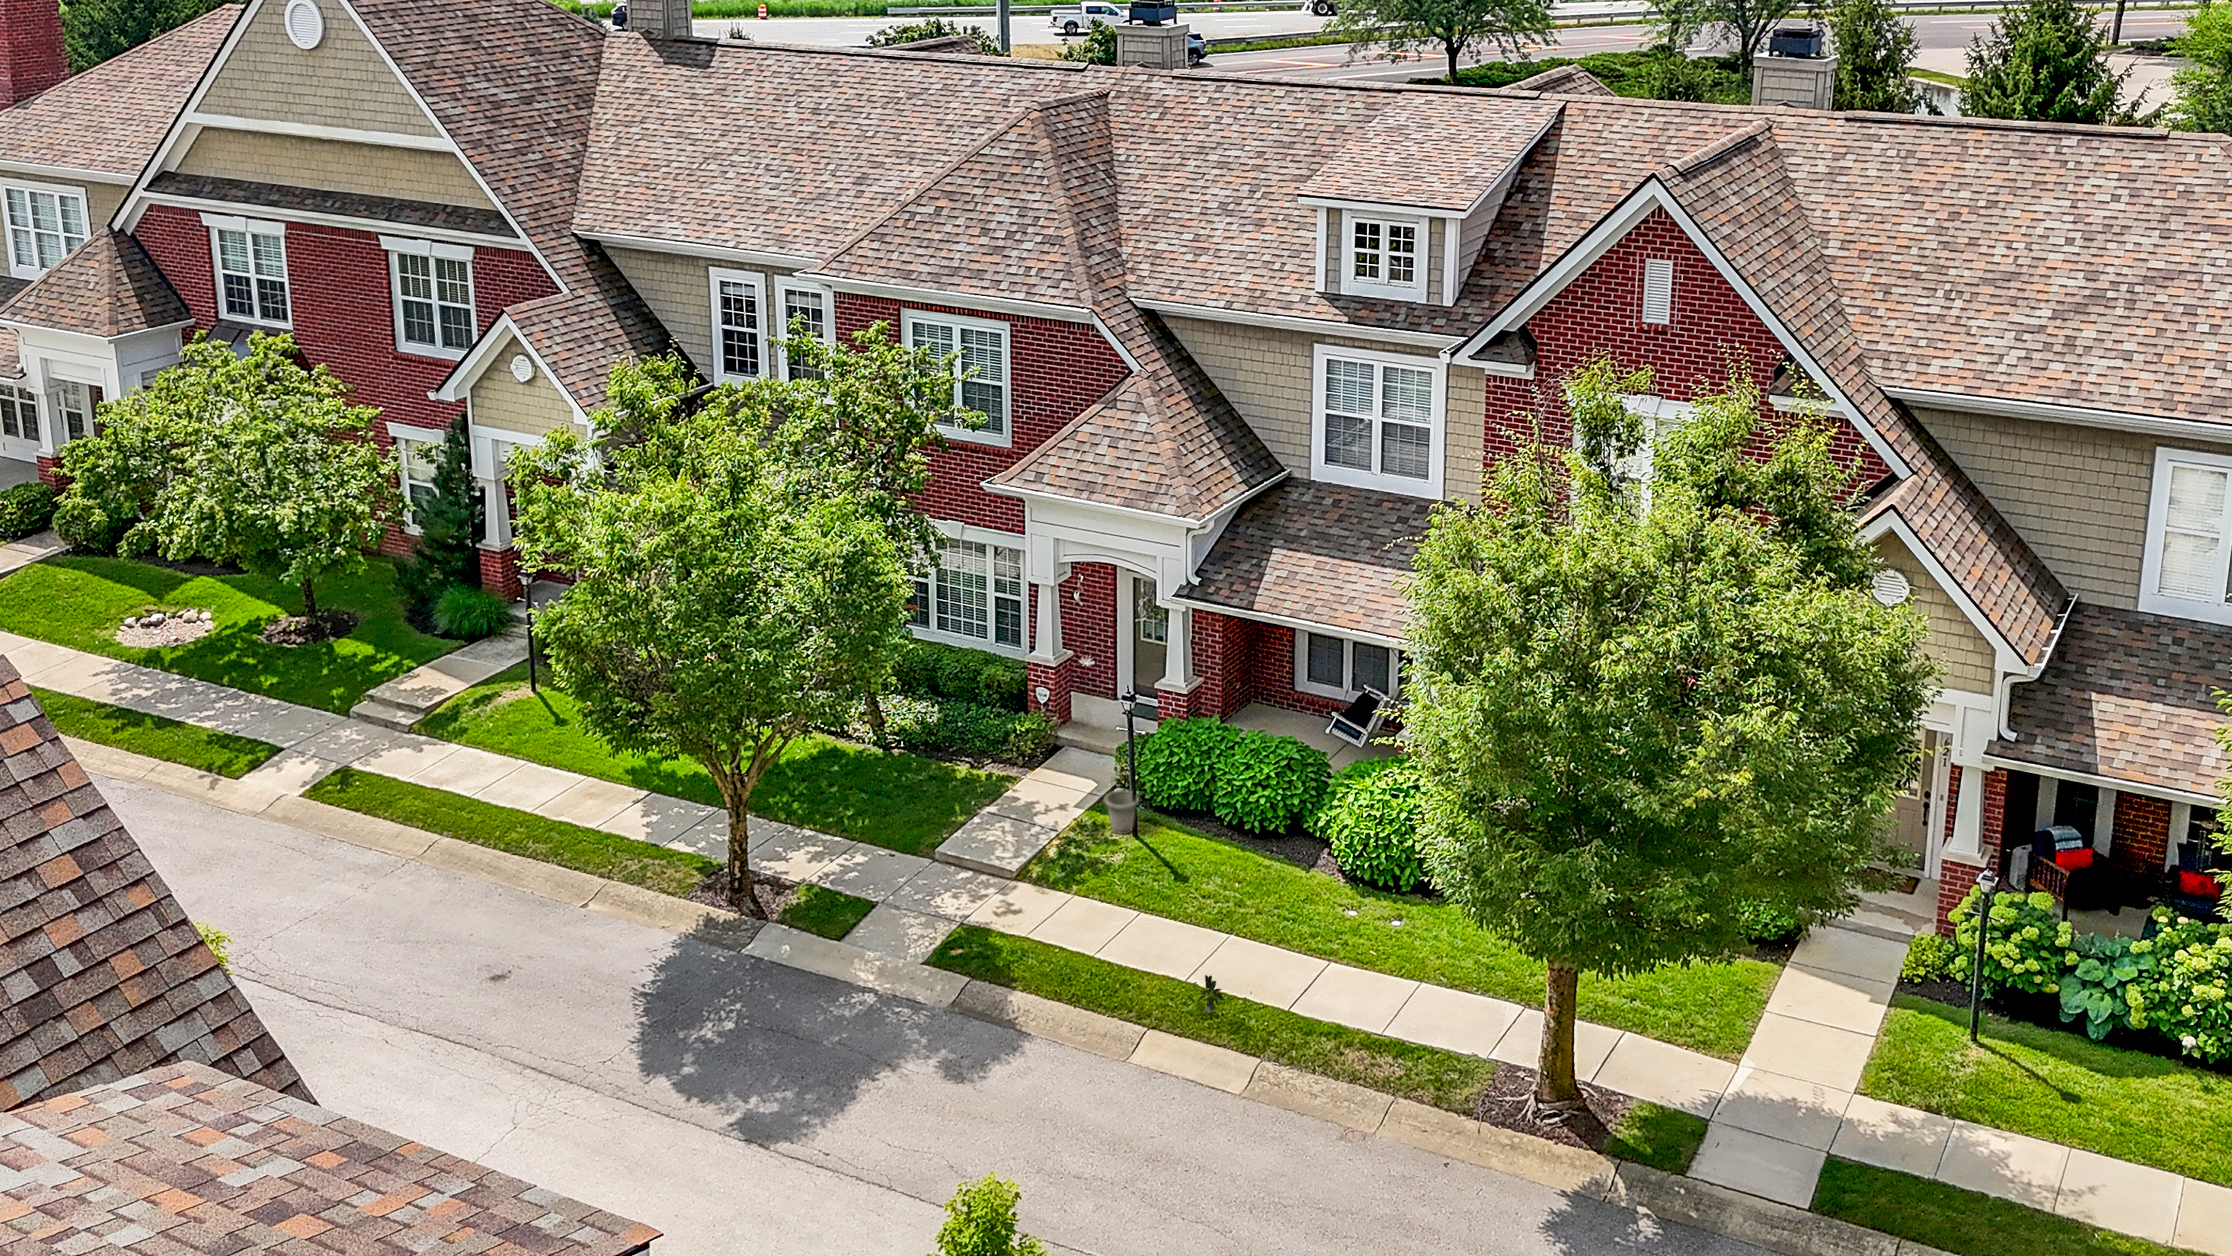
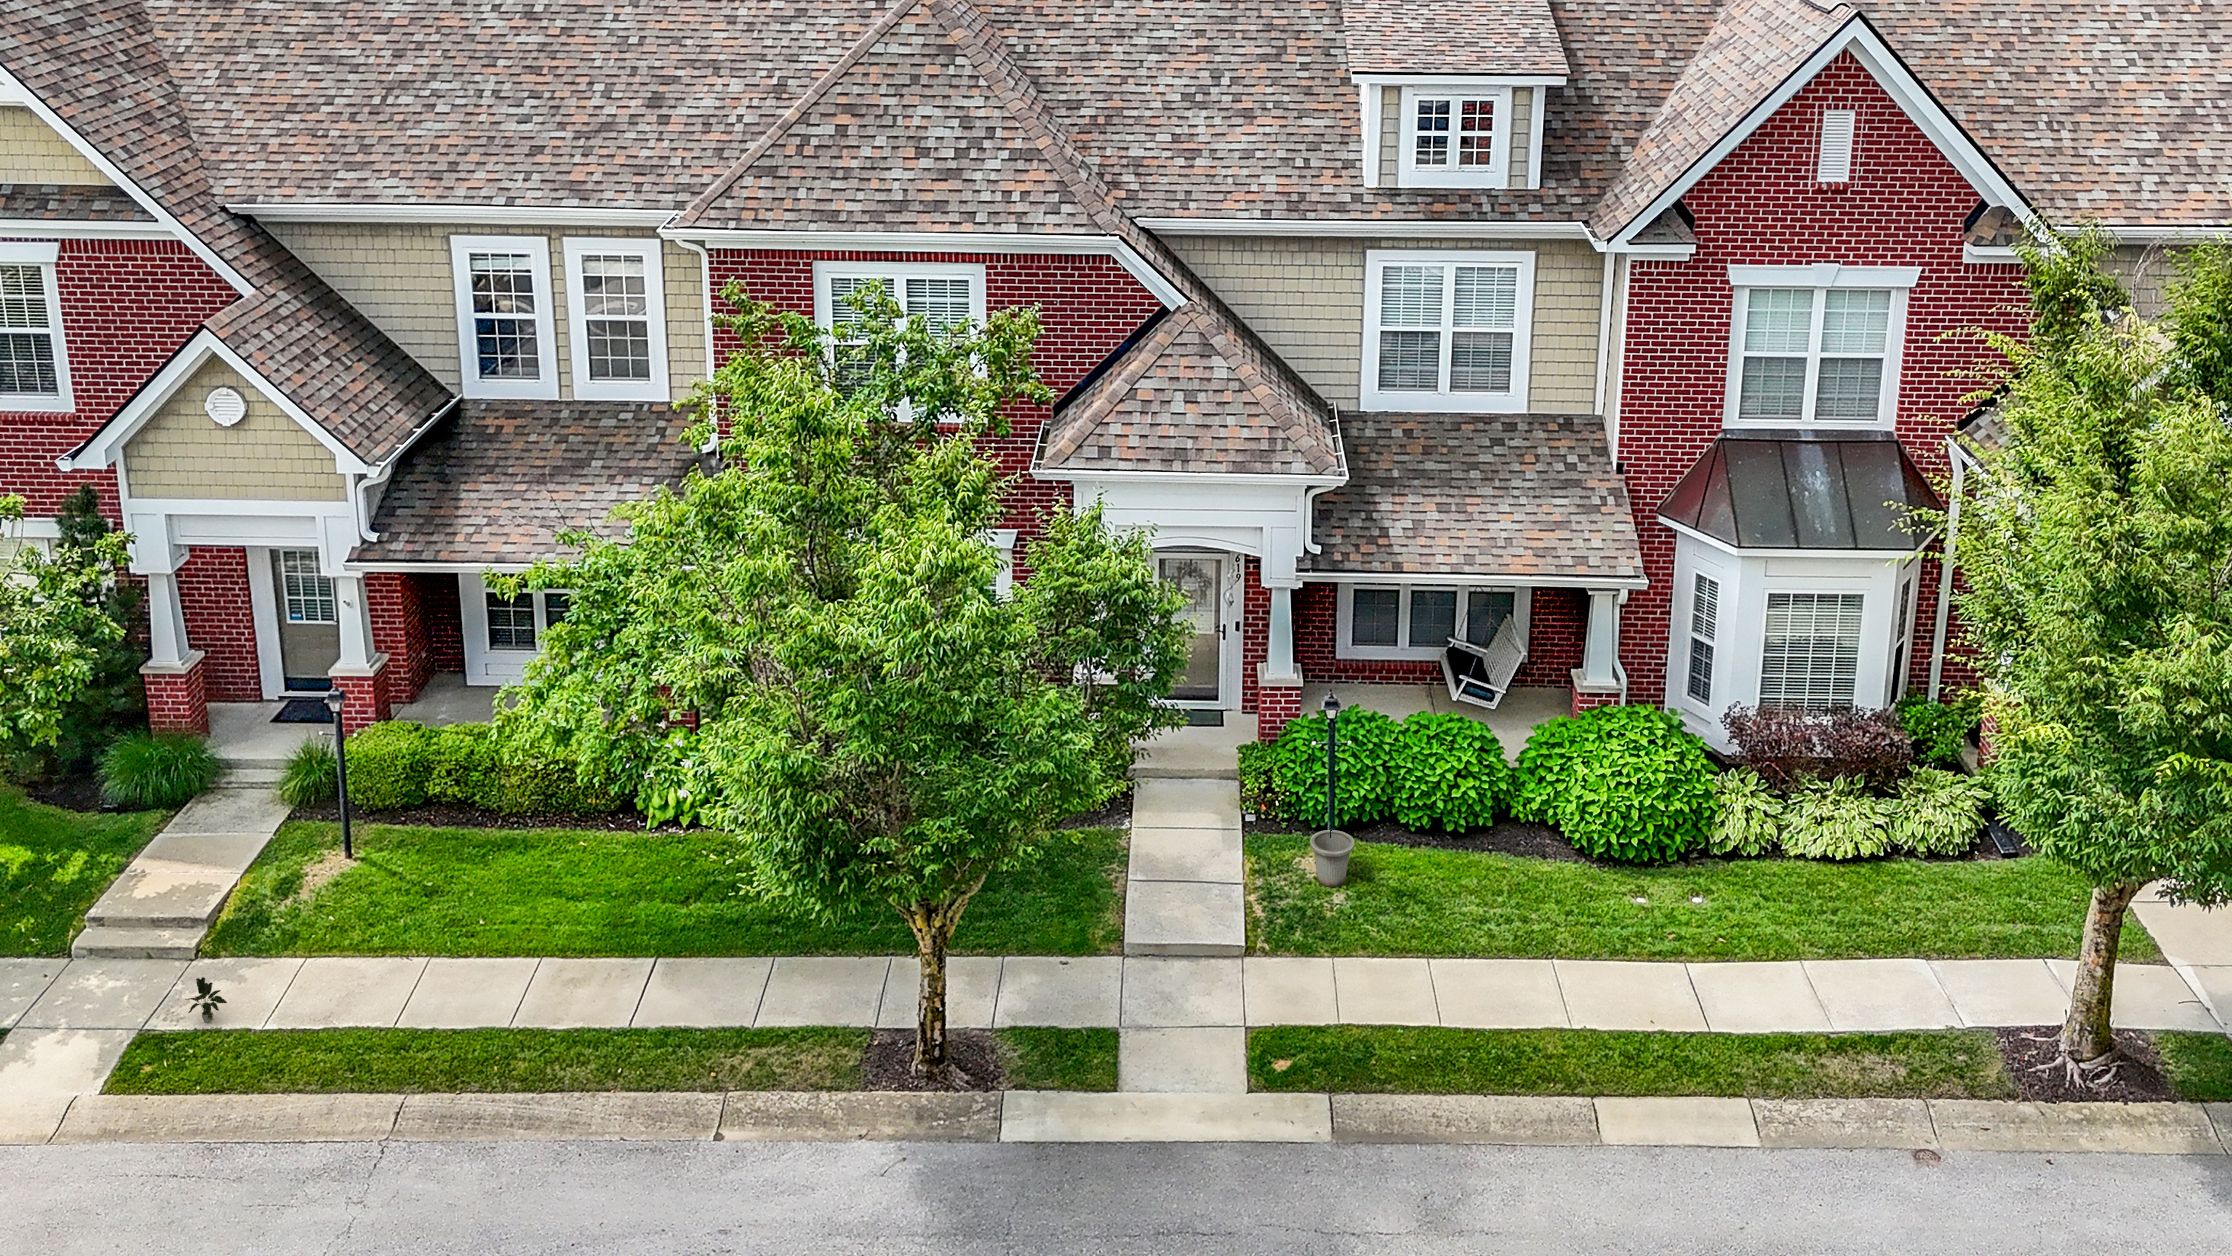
potted plant: present [1196,975,1225,1013] -> present [185,977,227,1023]

